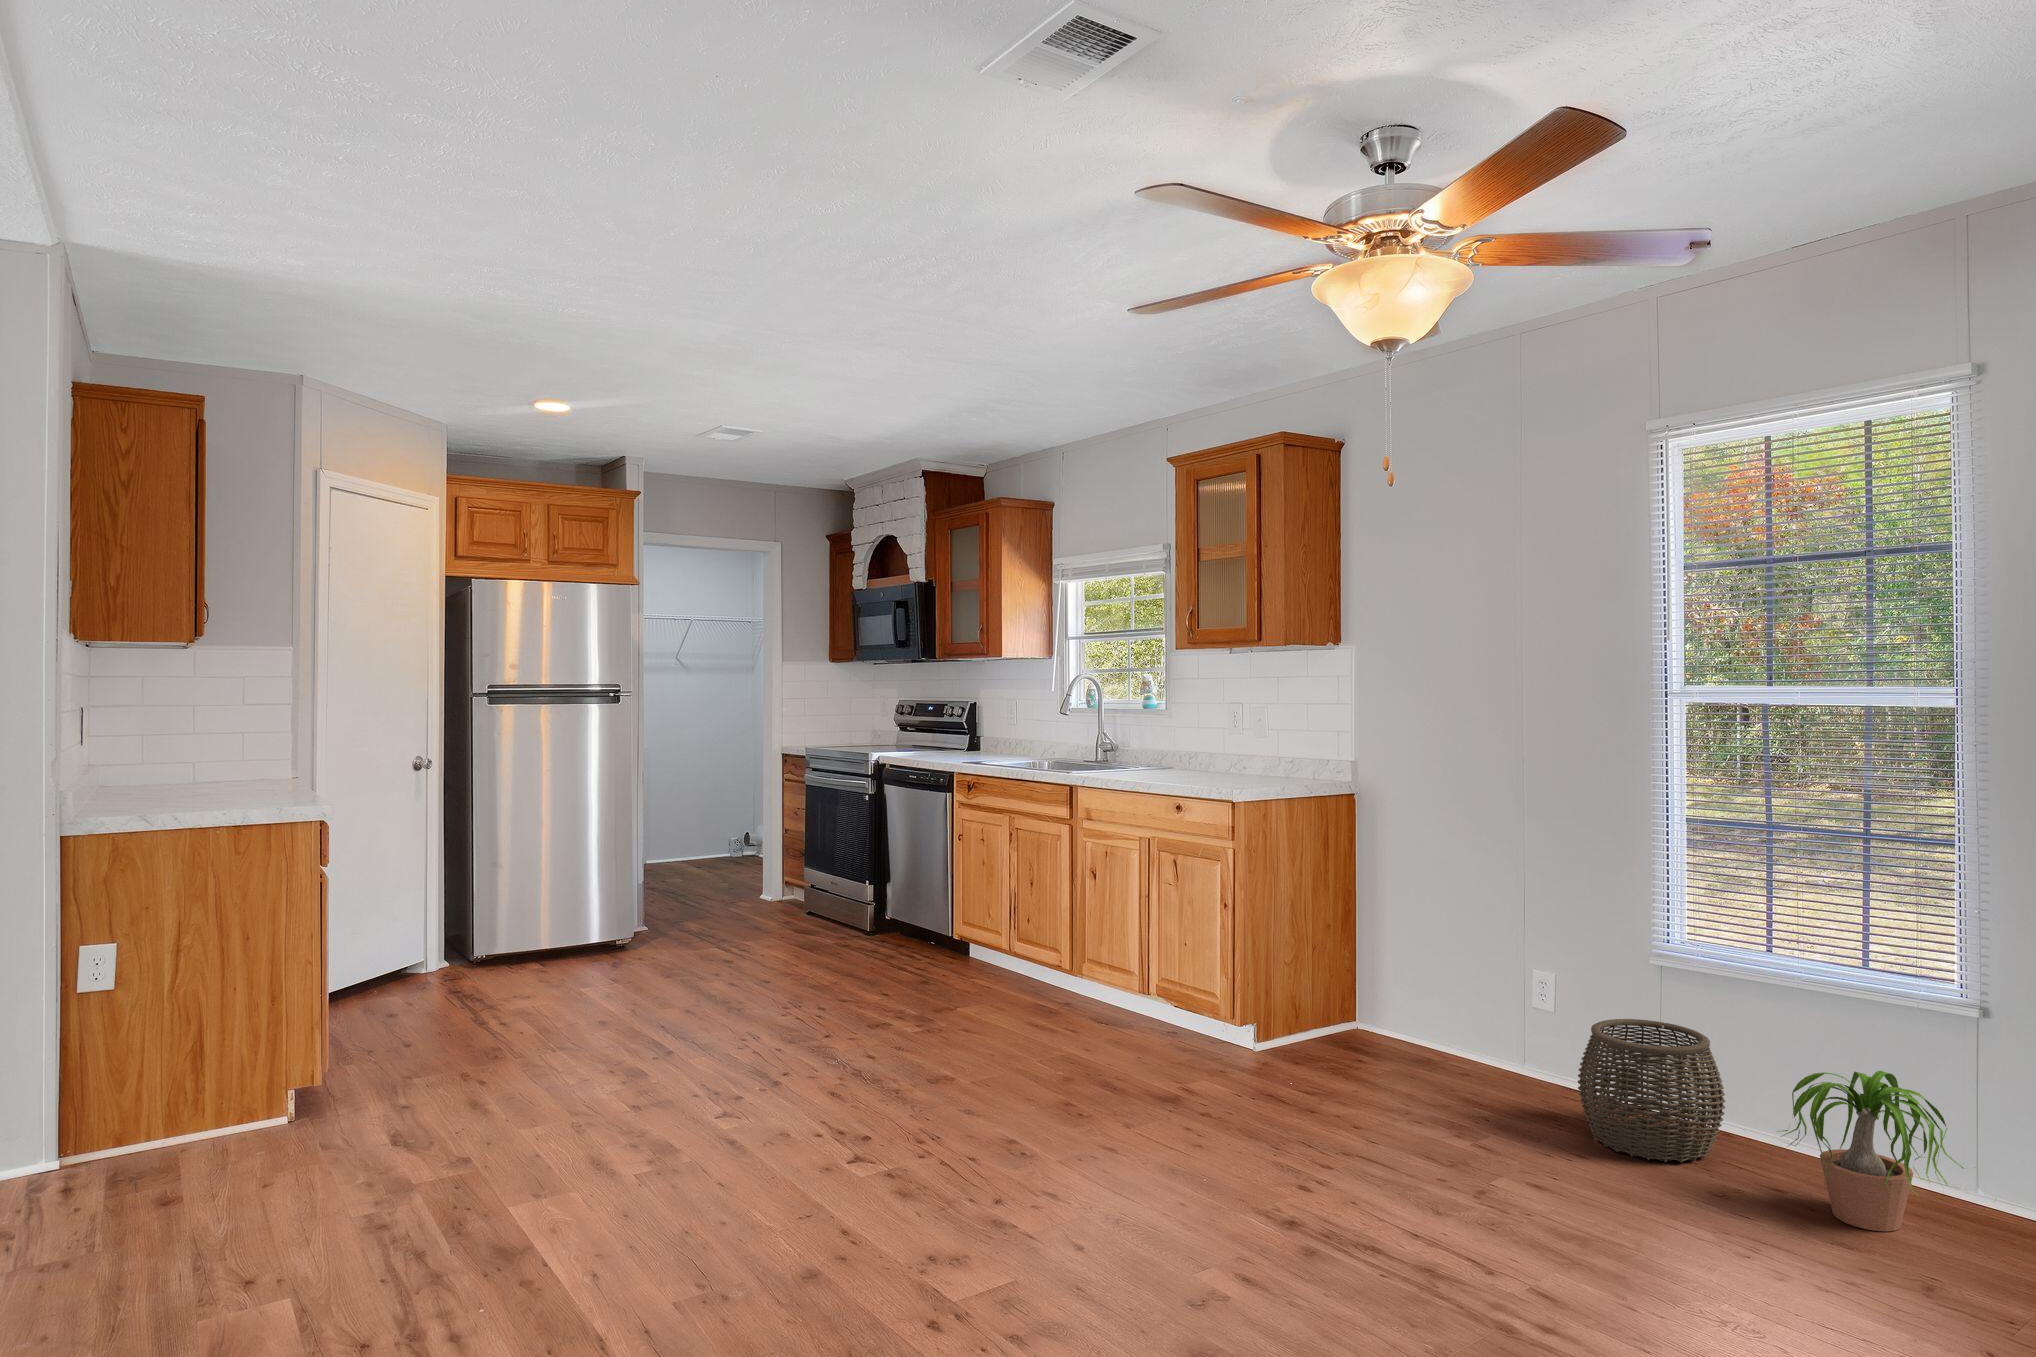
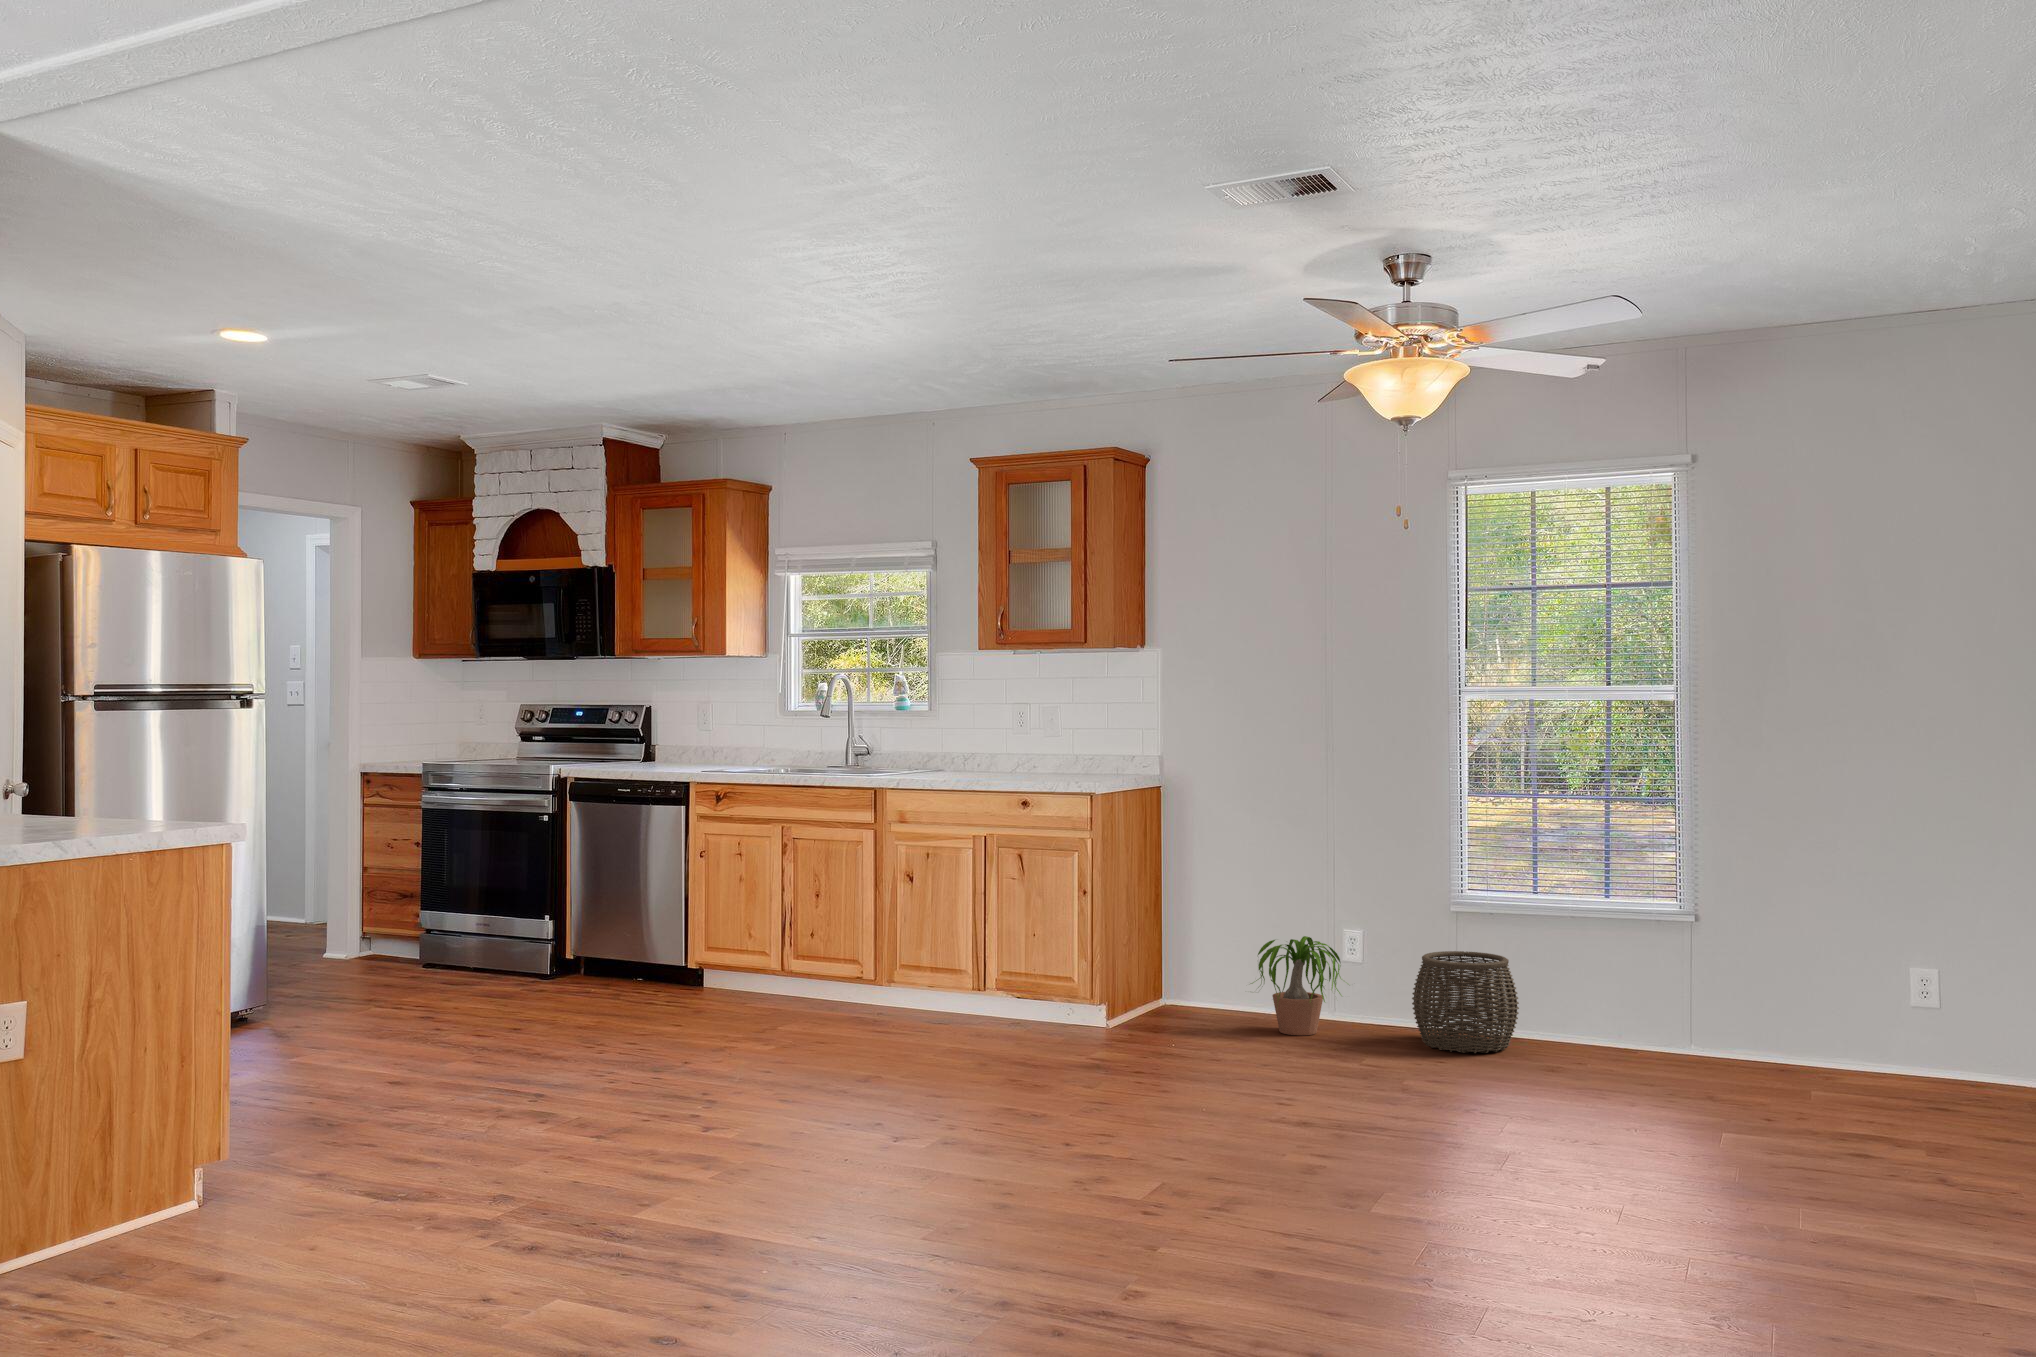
potted plant: present [1780,1071,1964,1231] -> present [1251,936,1342,1035]

